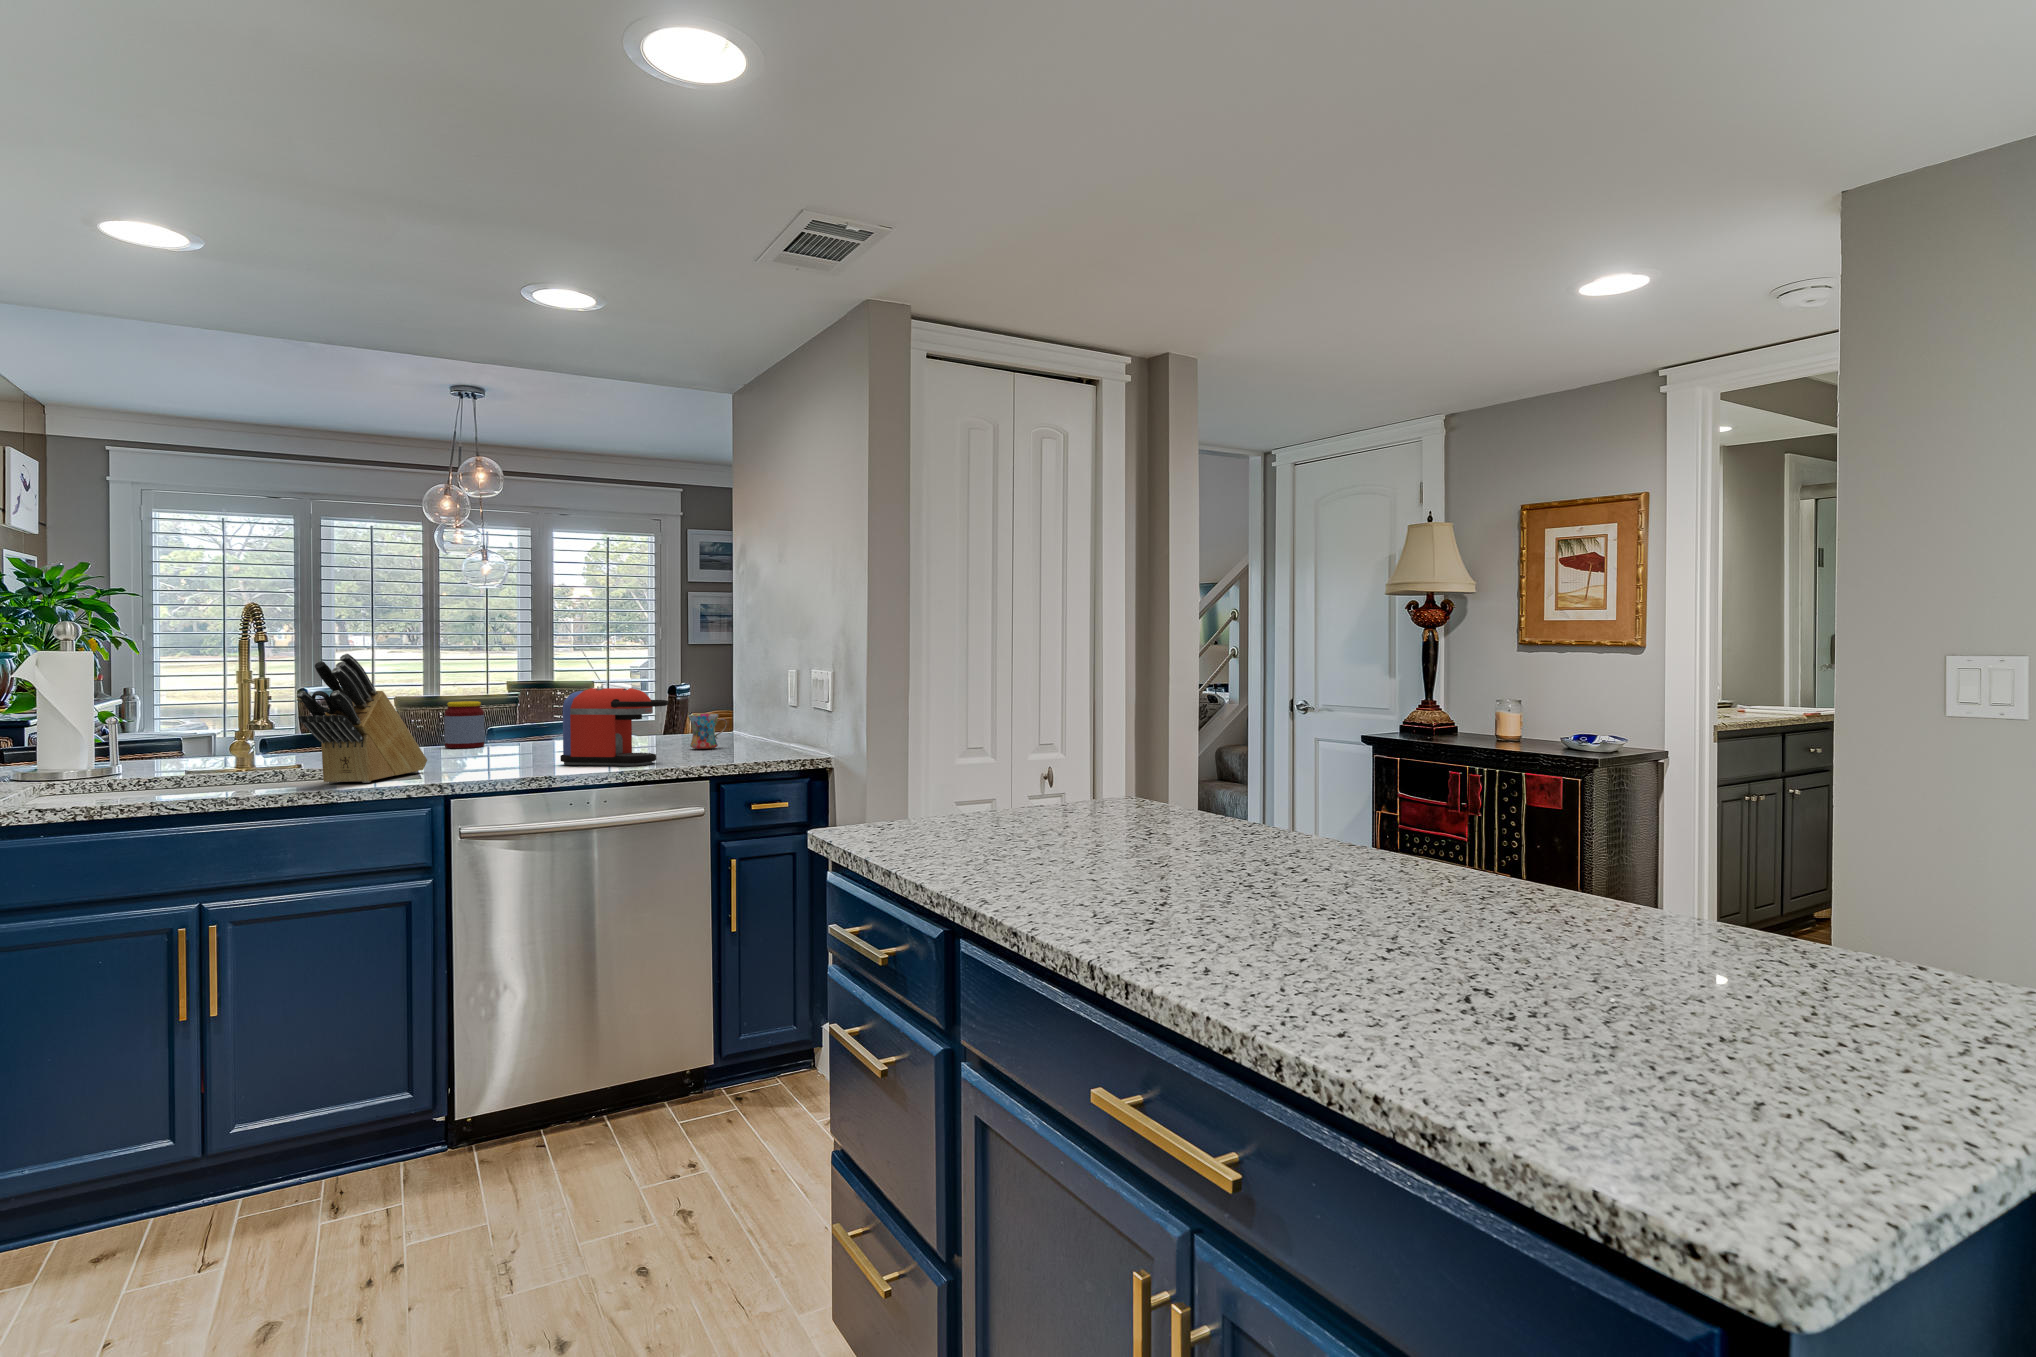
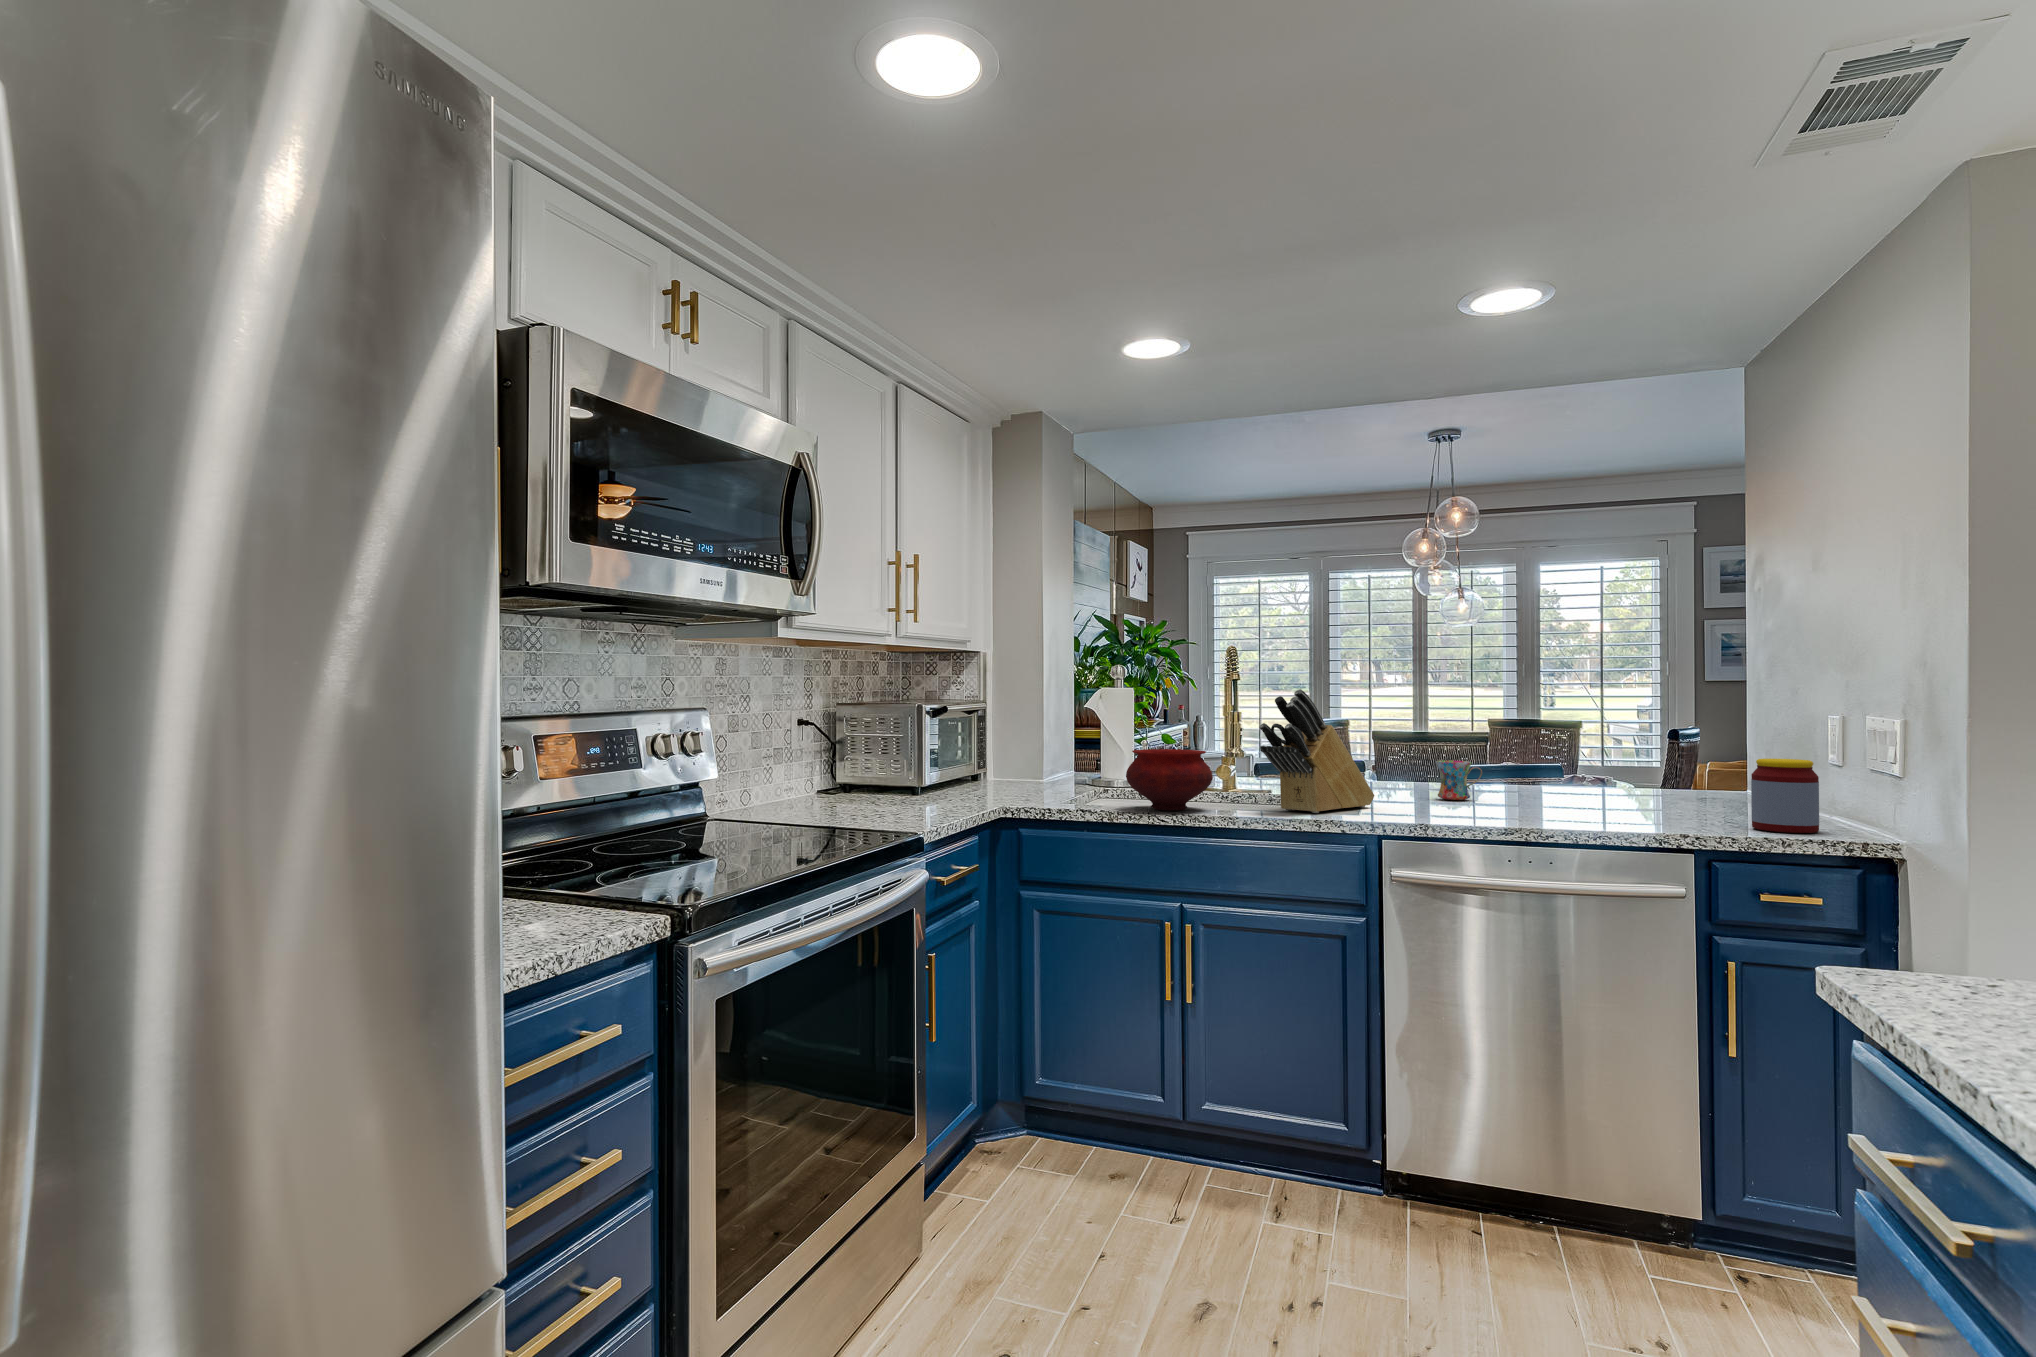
coffee maker: present [560,688,668,766] -> none [1509,730,1638,822]
jar: present [444,701,484,748] -> present [1751,759,1819,833]
mug: present [688,714,727,749] -> present [1436,761,1482,800]
bowl: none [104,725,234,798] -> present [1126,749,1213,811]

